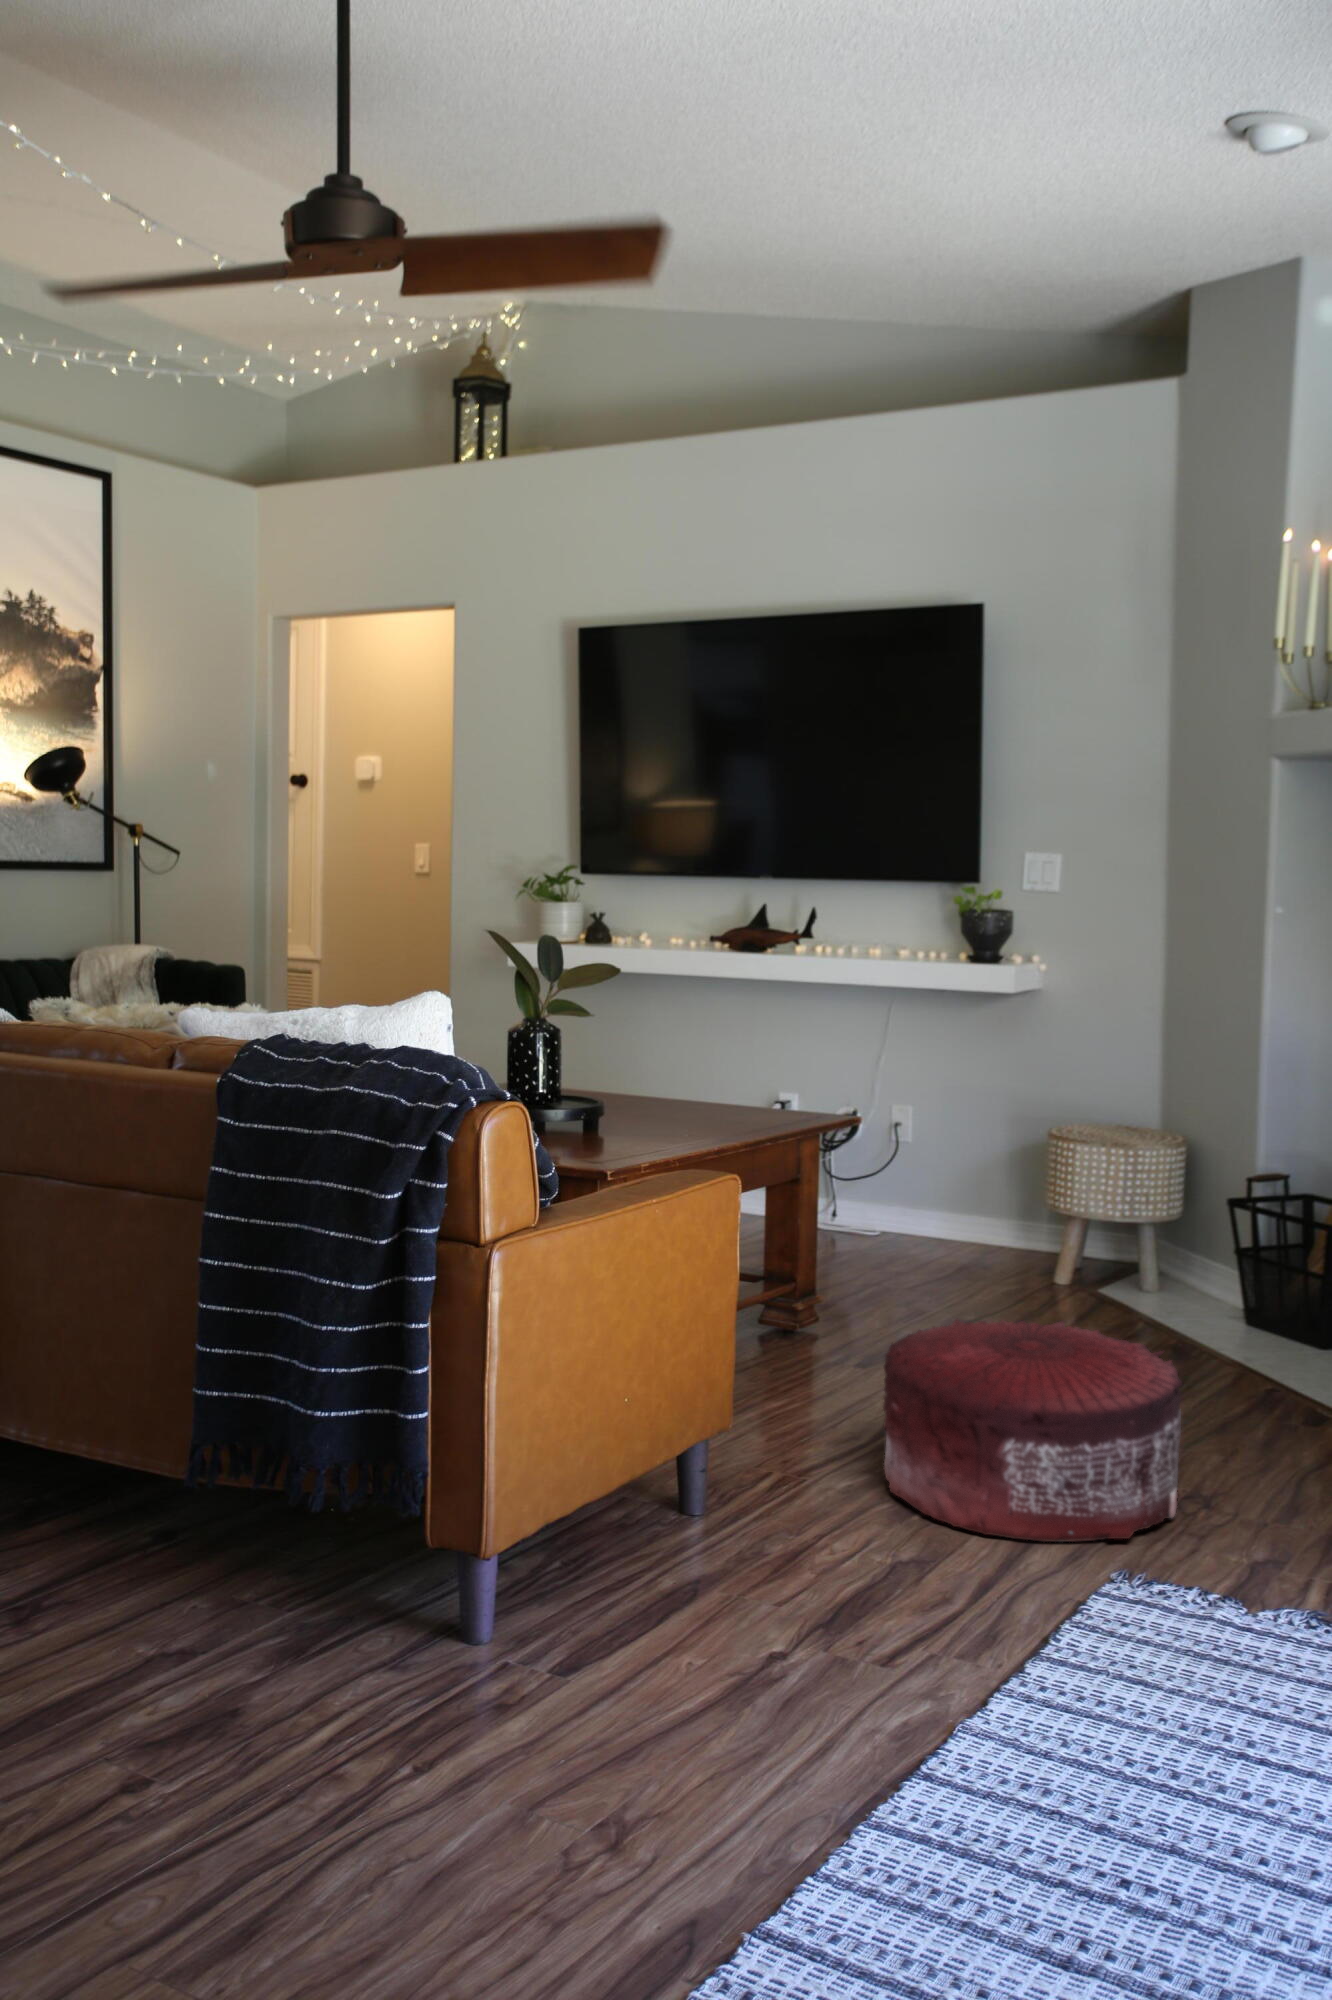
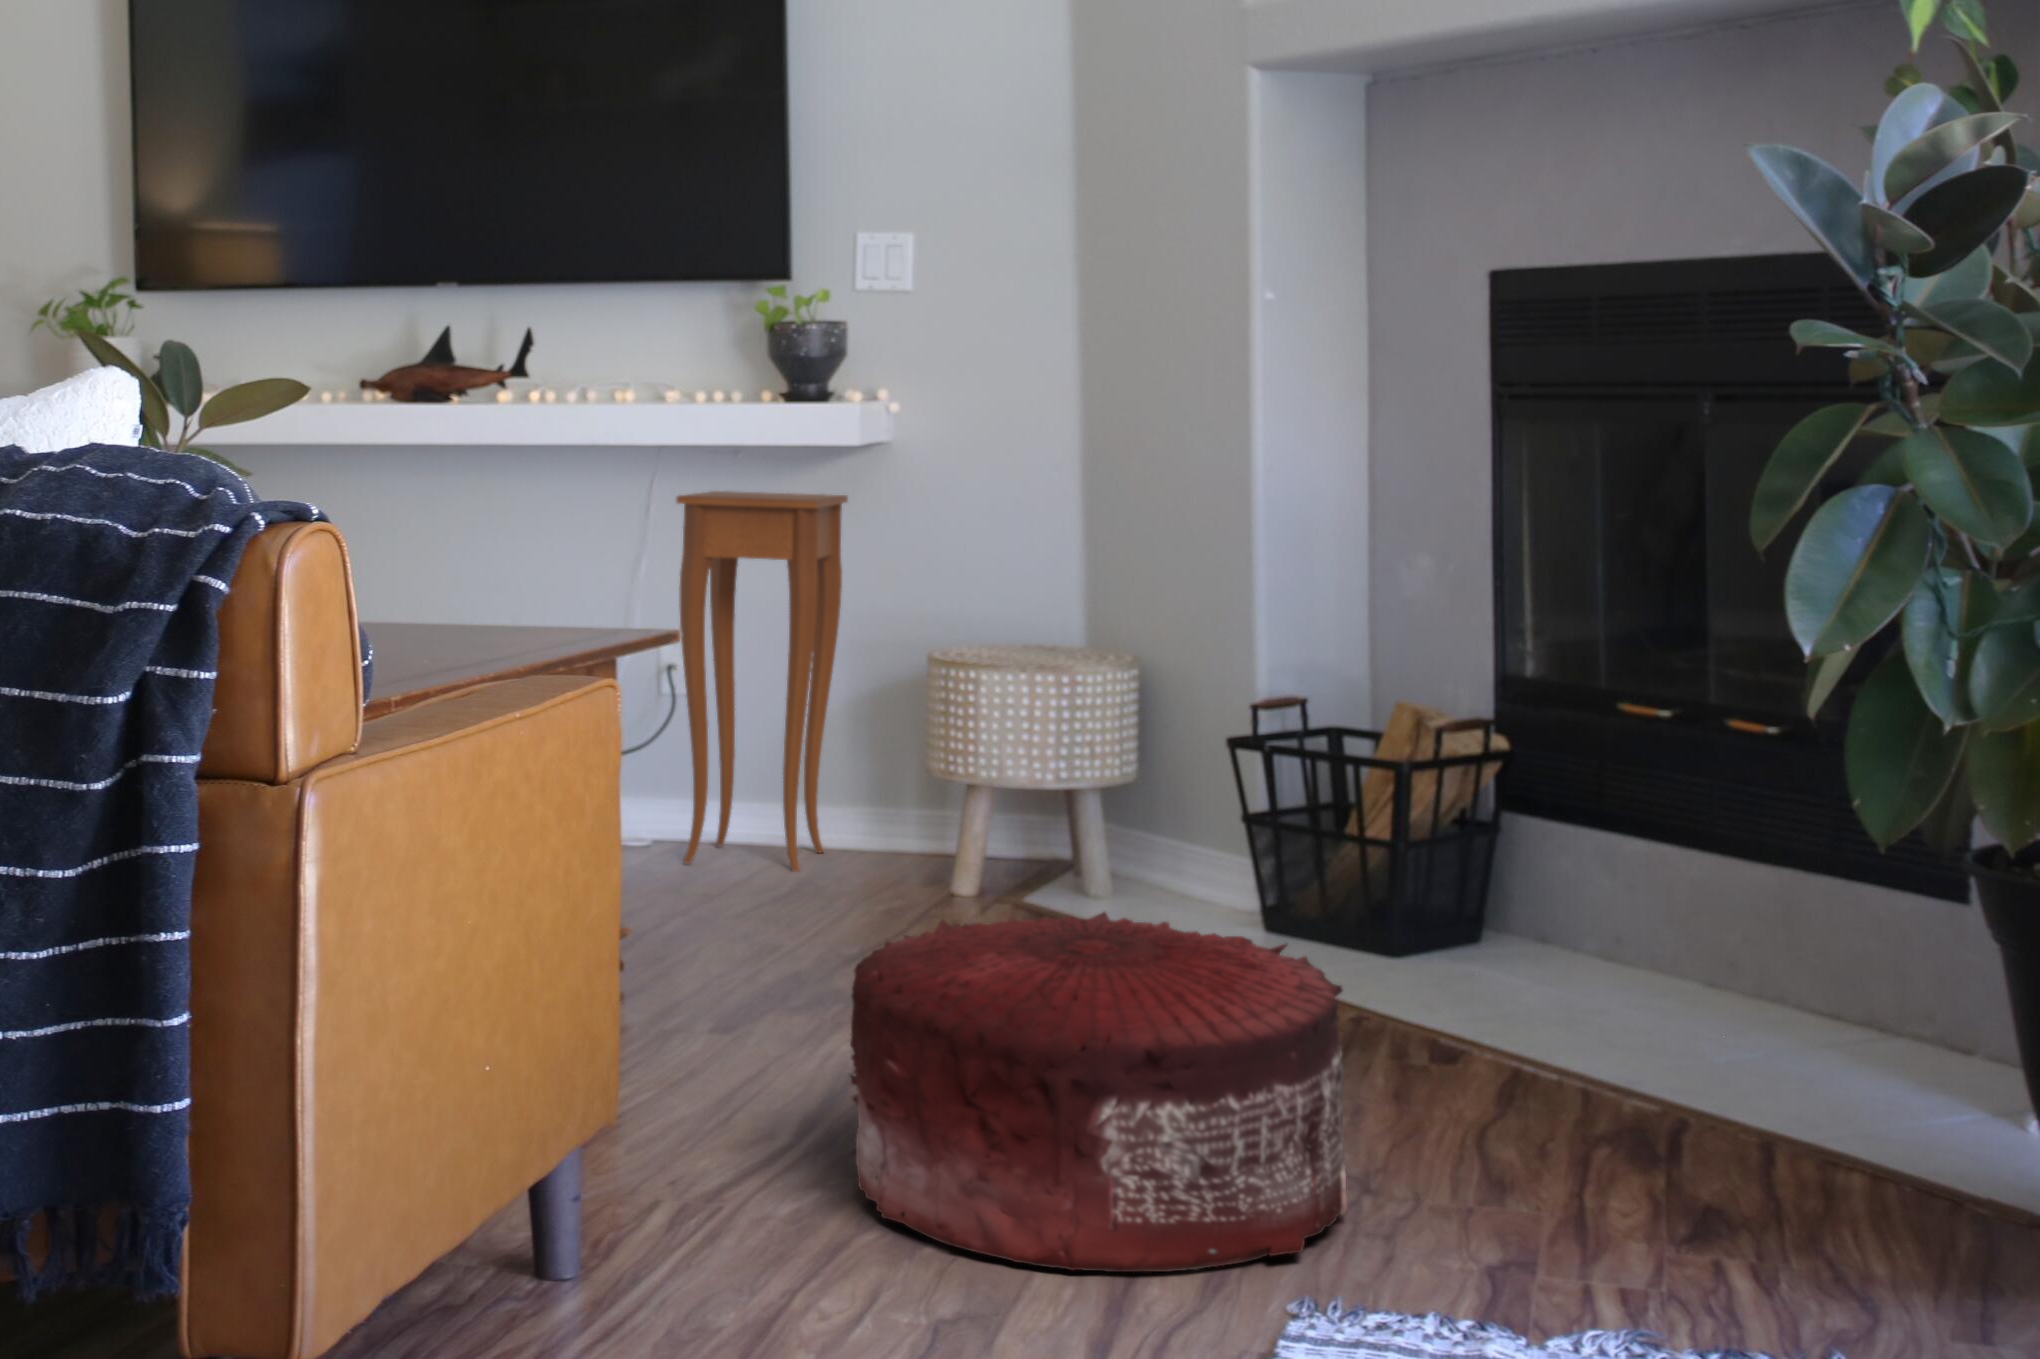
side table: none [894,1014,1014,1261] -> present [676,491,848,872]

